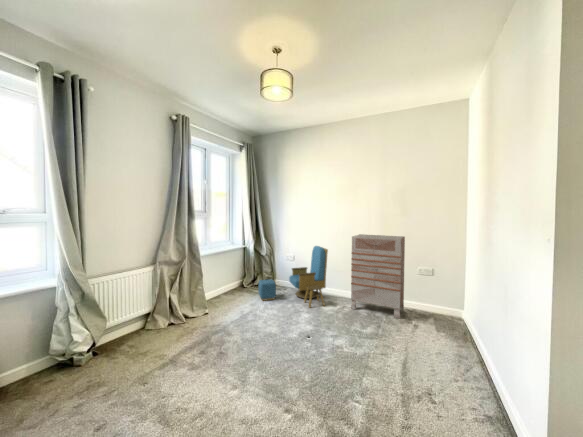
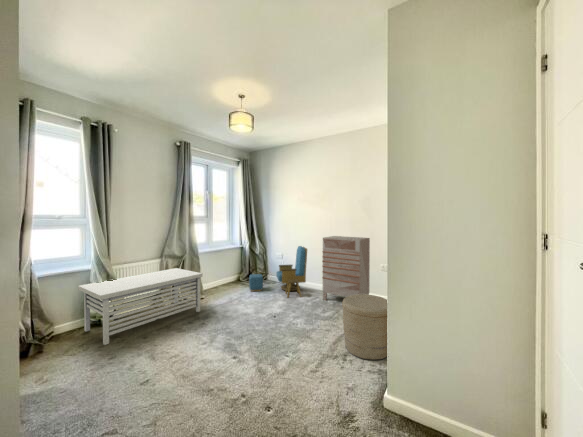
storage bench: none [37,277,213,403] -> present [78,268,203,345]
woven basket: none [417,310,494,401] -> present [342,294,387,360]

